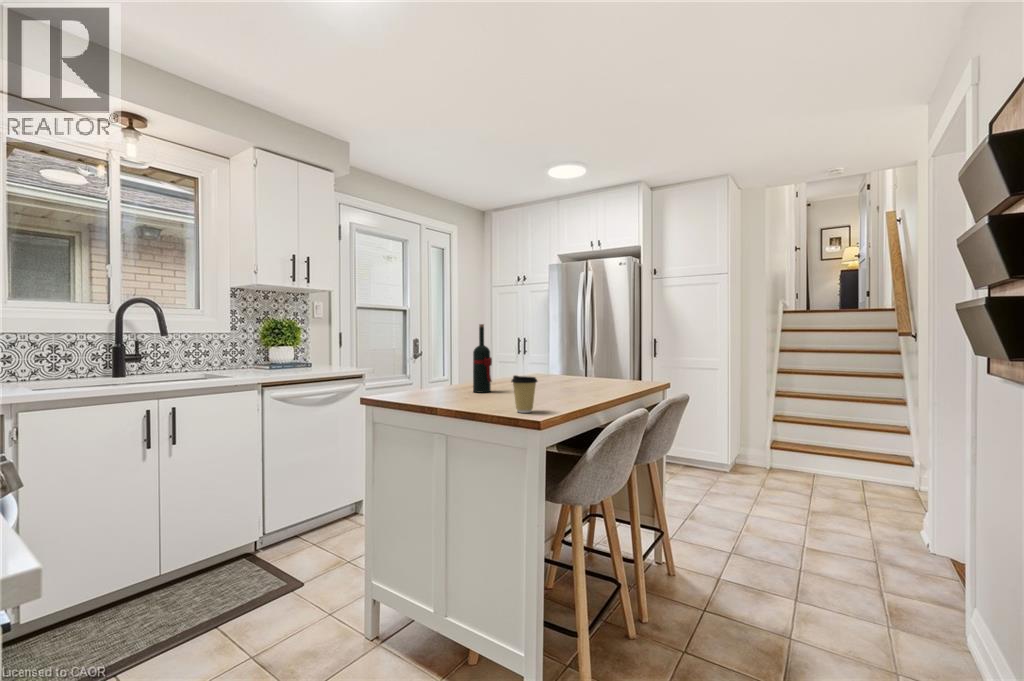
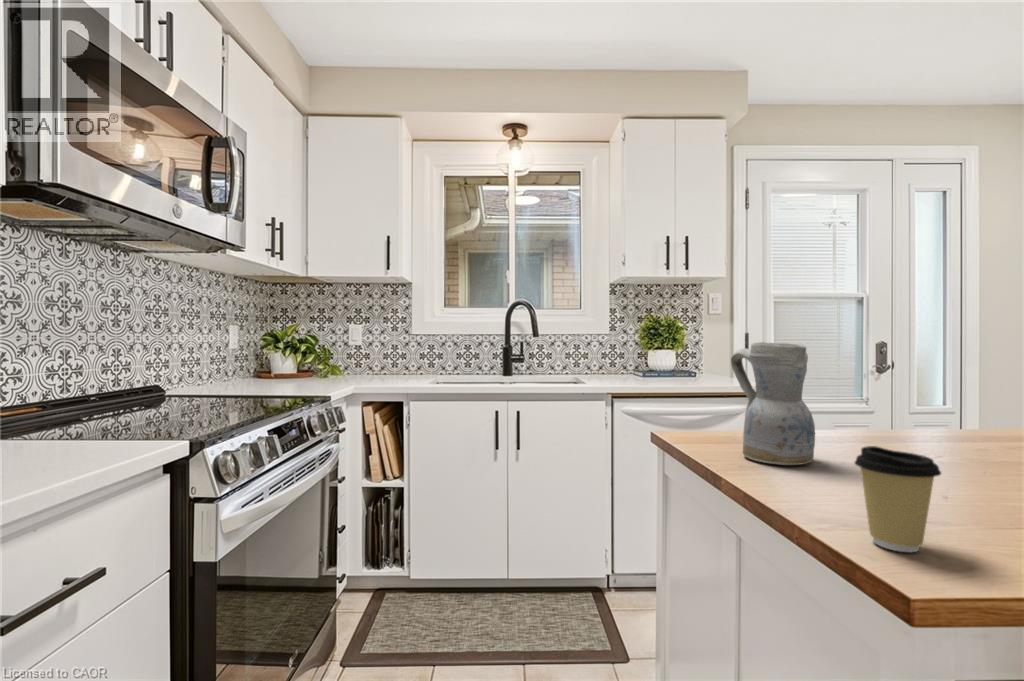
wine bottle: present [473,324,492,393] -> none [867,319,911,461]
ceramic pitcher: none [419,336,462,400] -> present [731,342,815,465]

